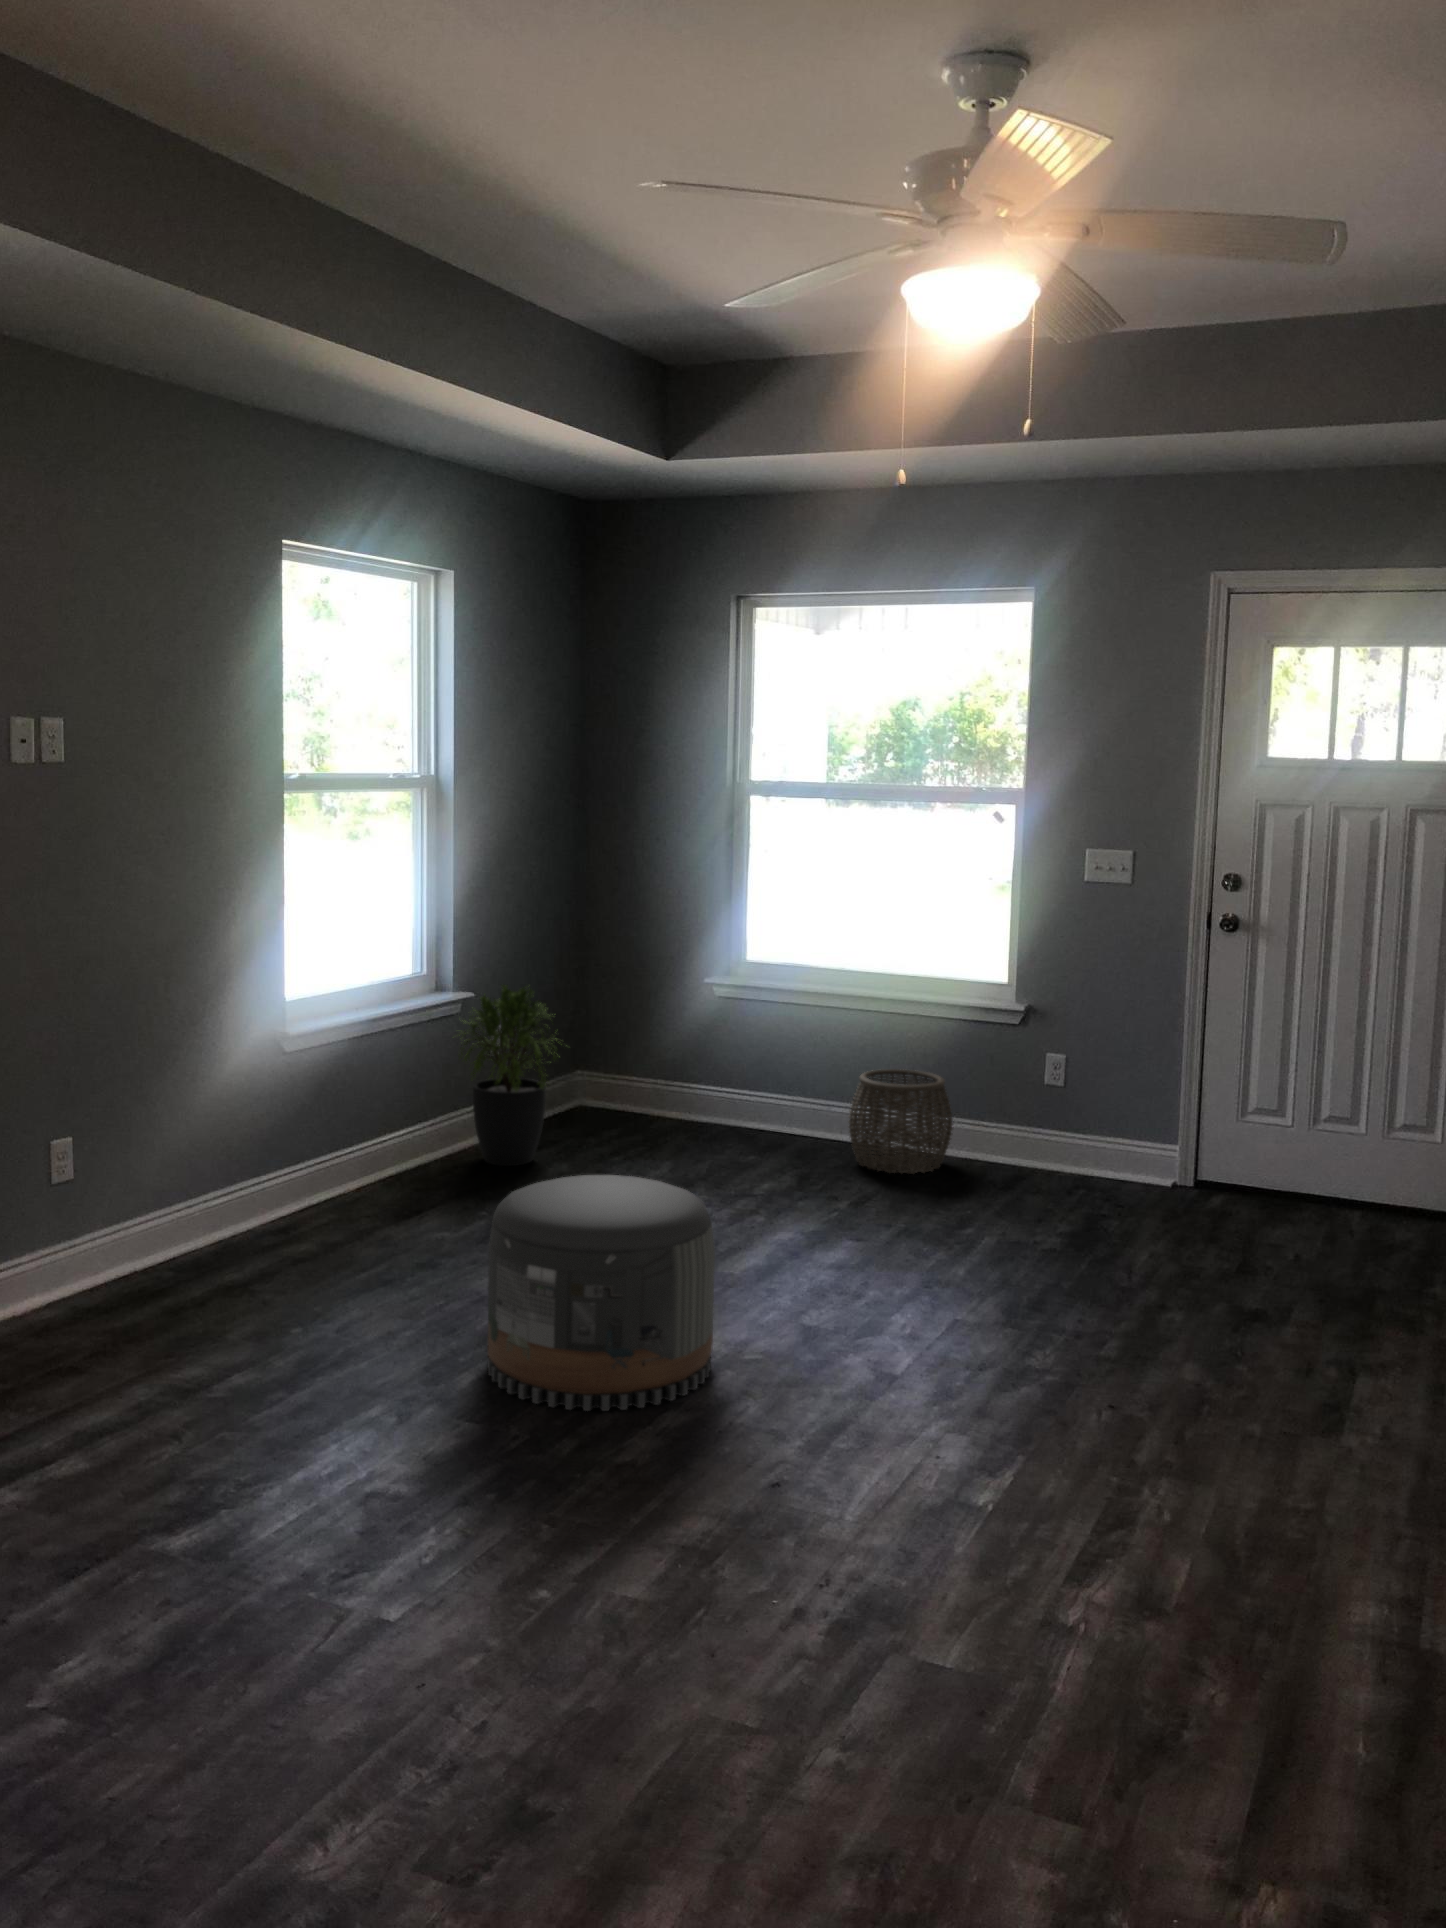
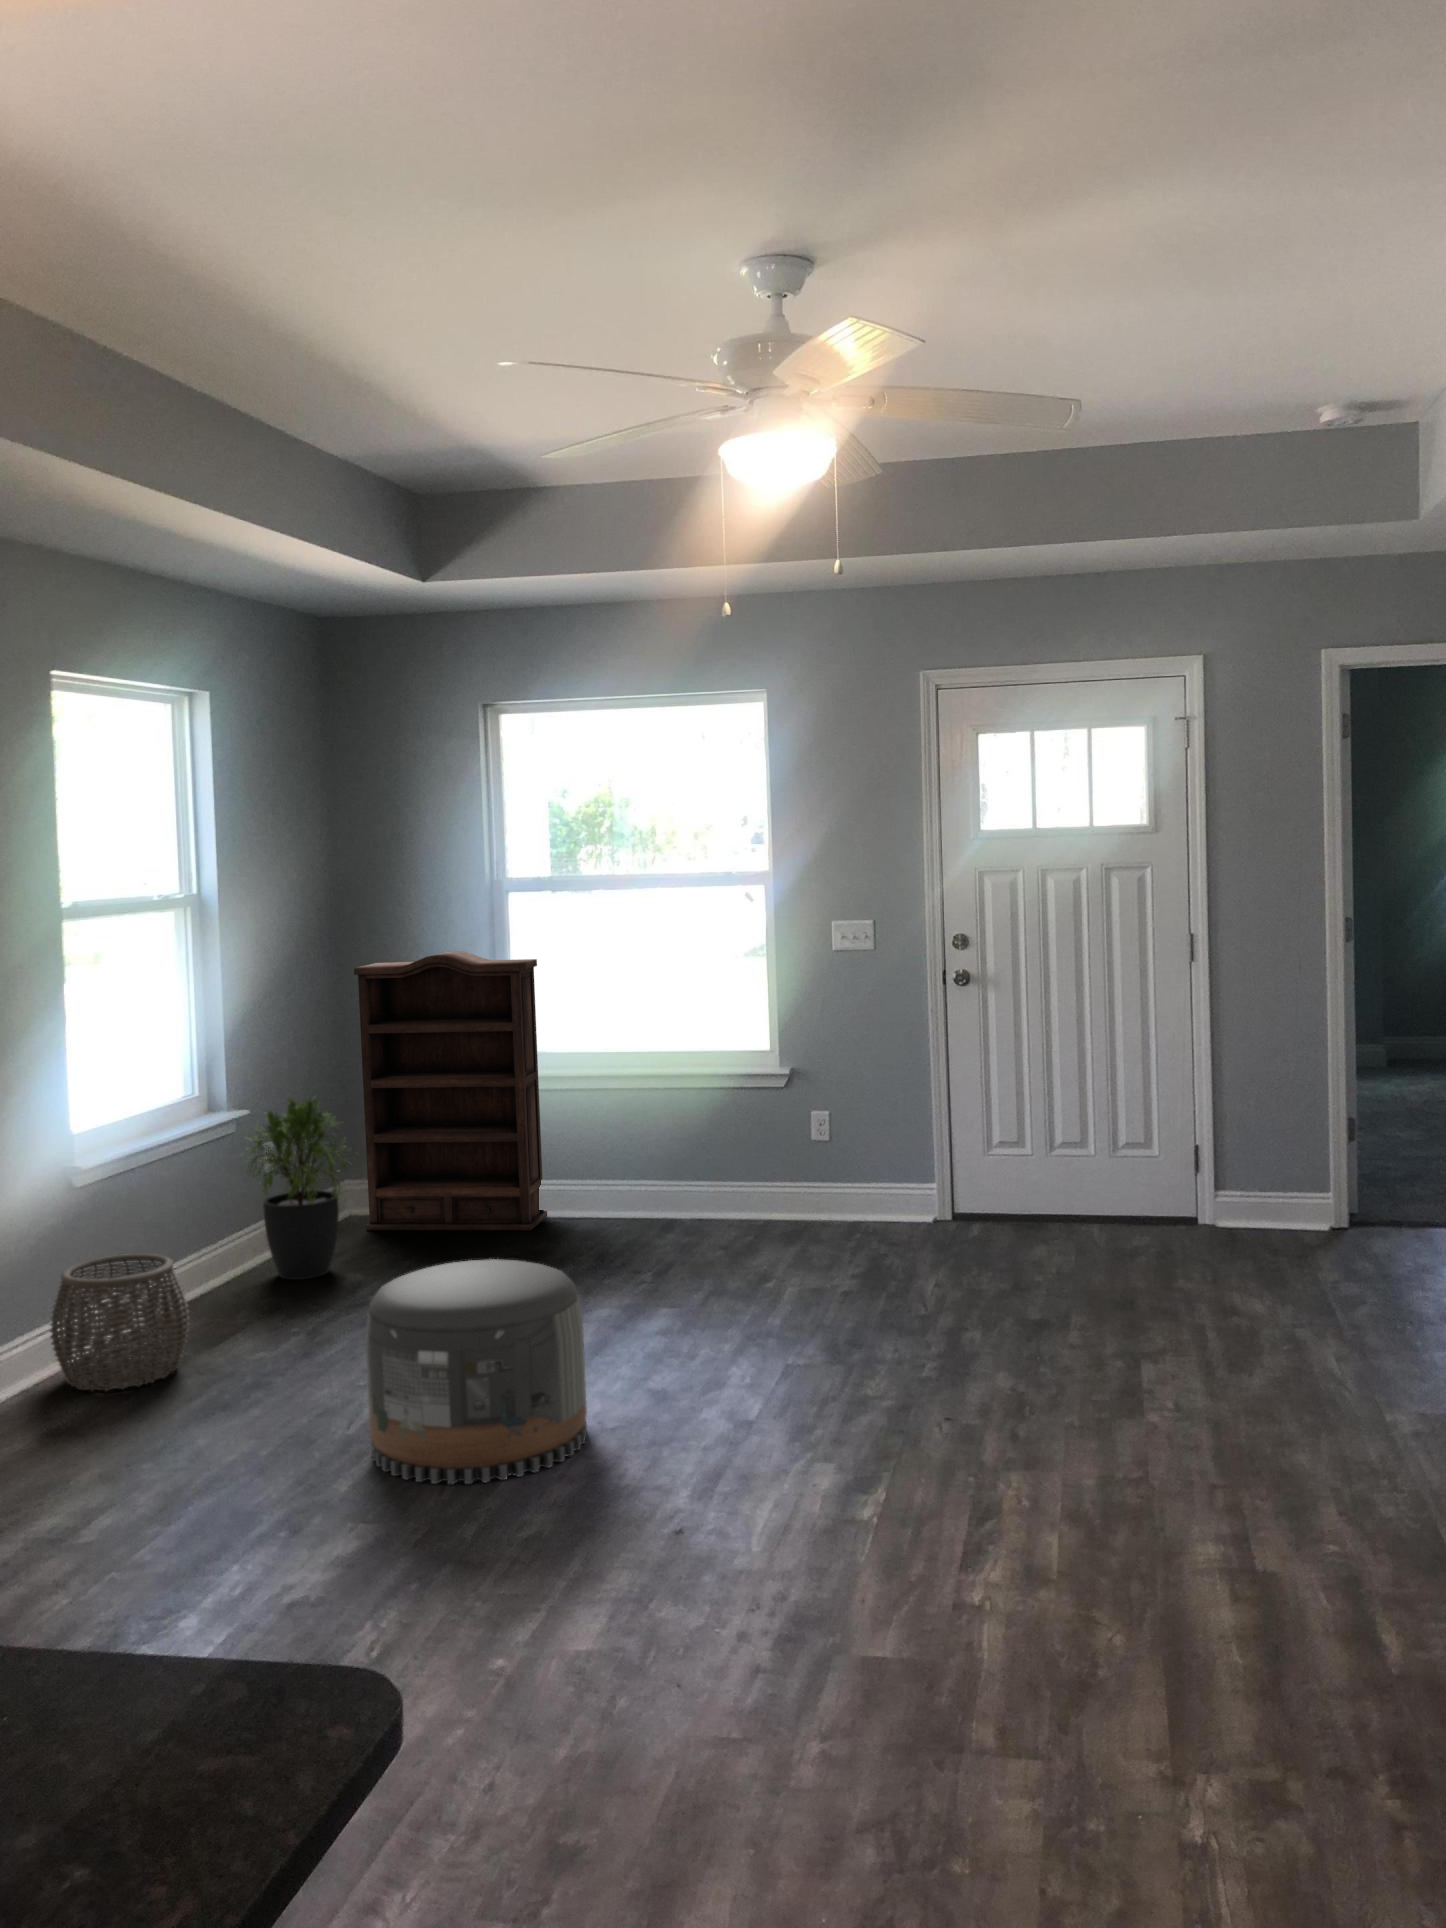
bookshelf: none [585,850,774,1143] -> present [354,951,547,1230]
woven basket: present [849,1069,953,1174] -> present [50,1254,189,1391]

